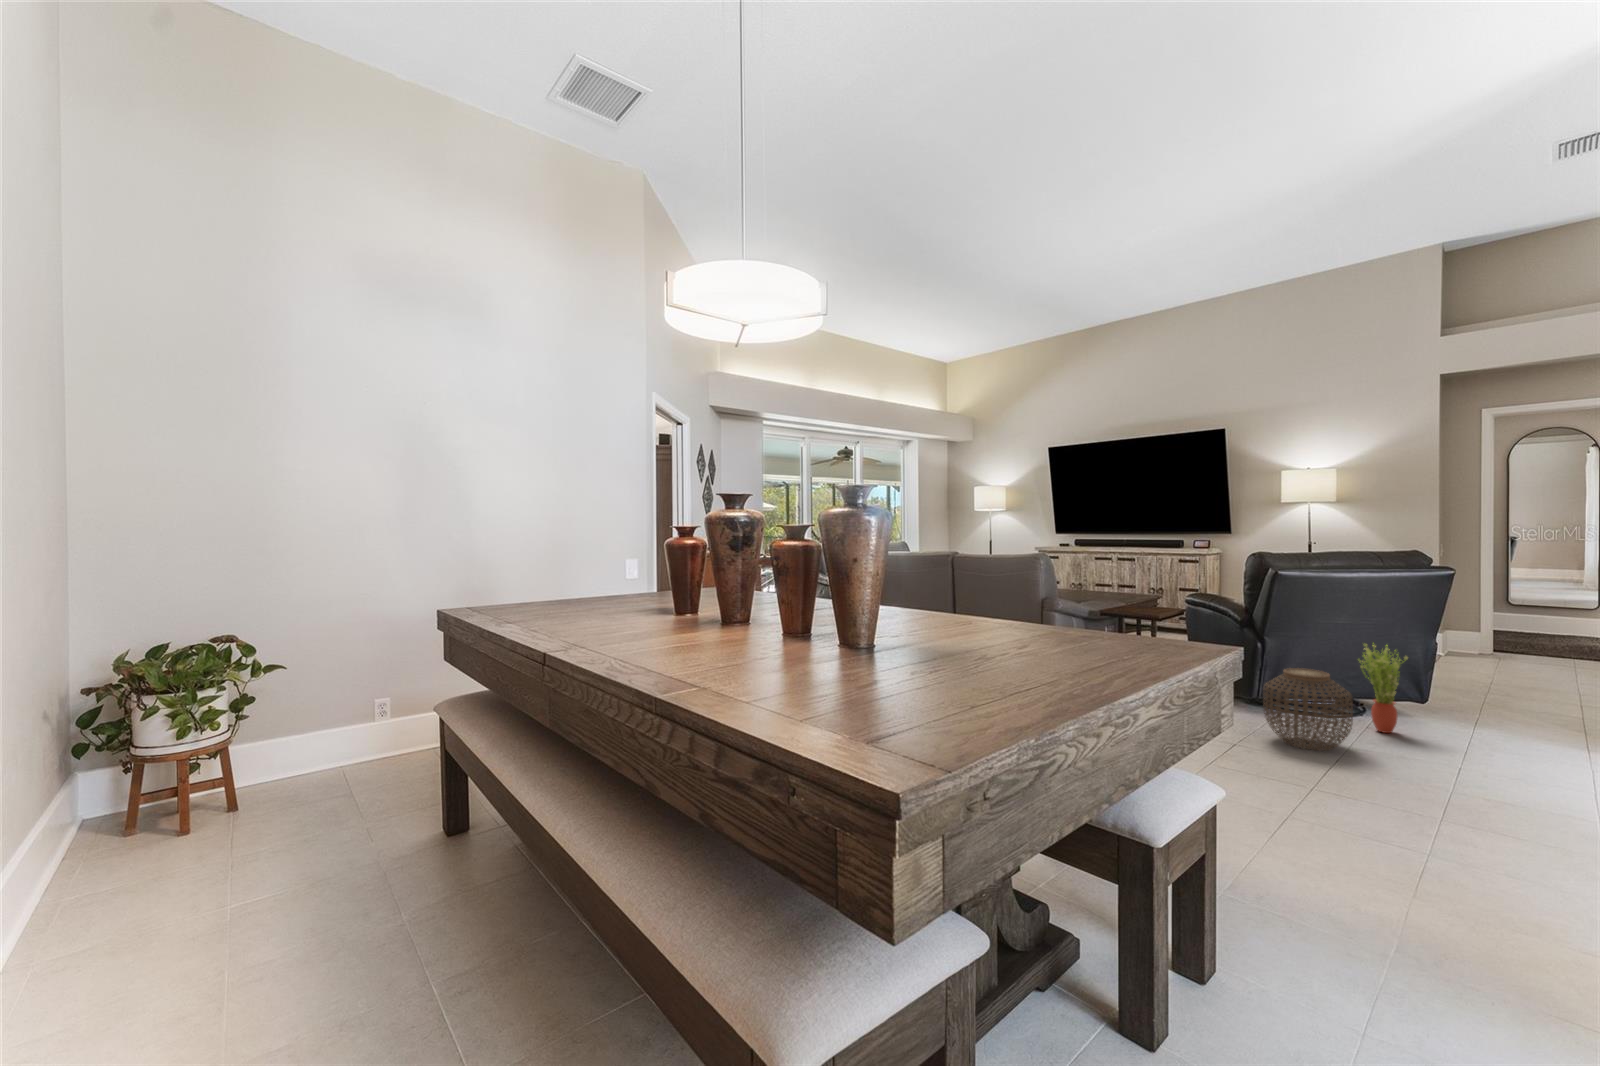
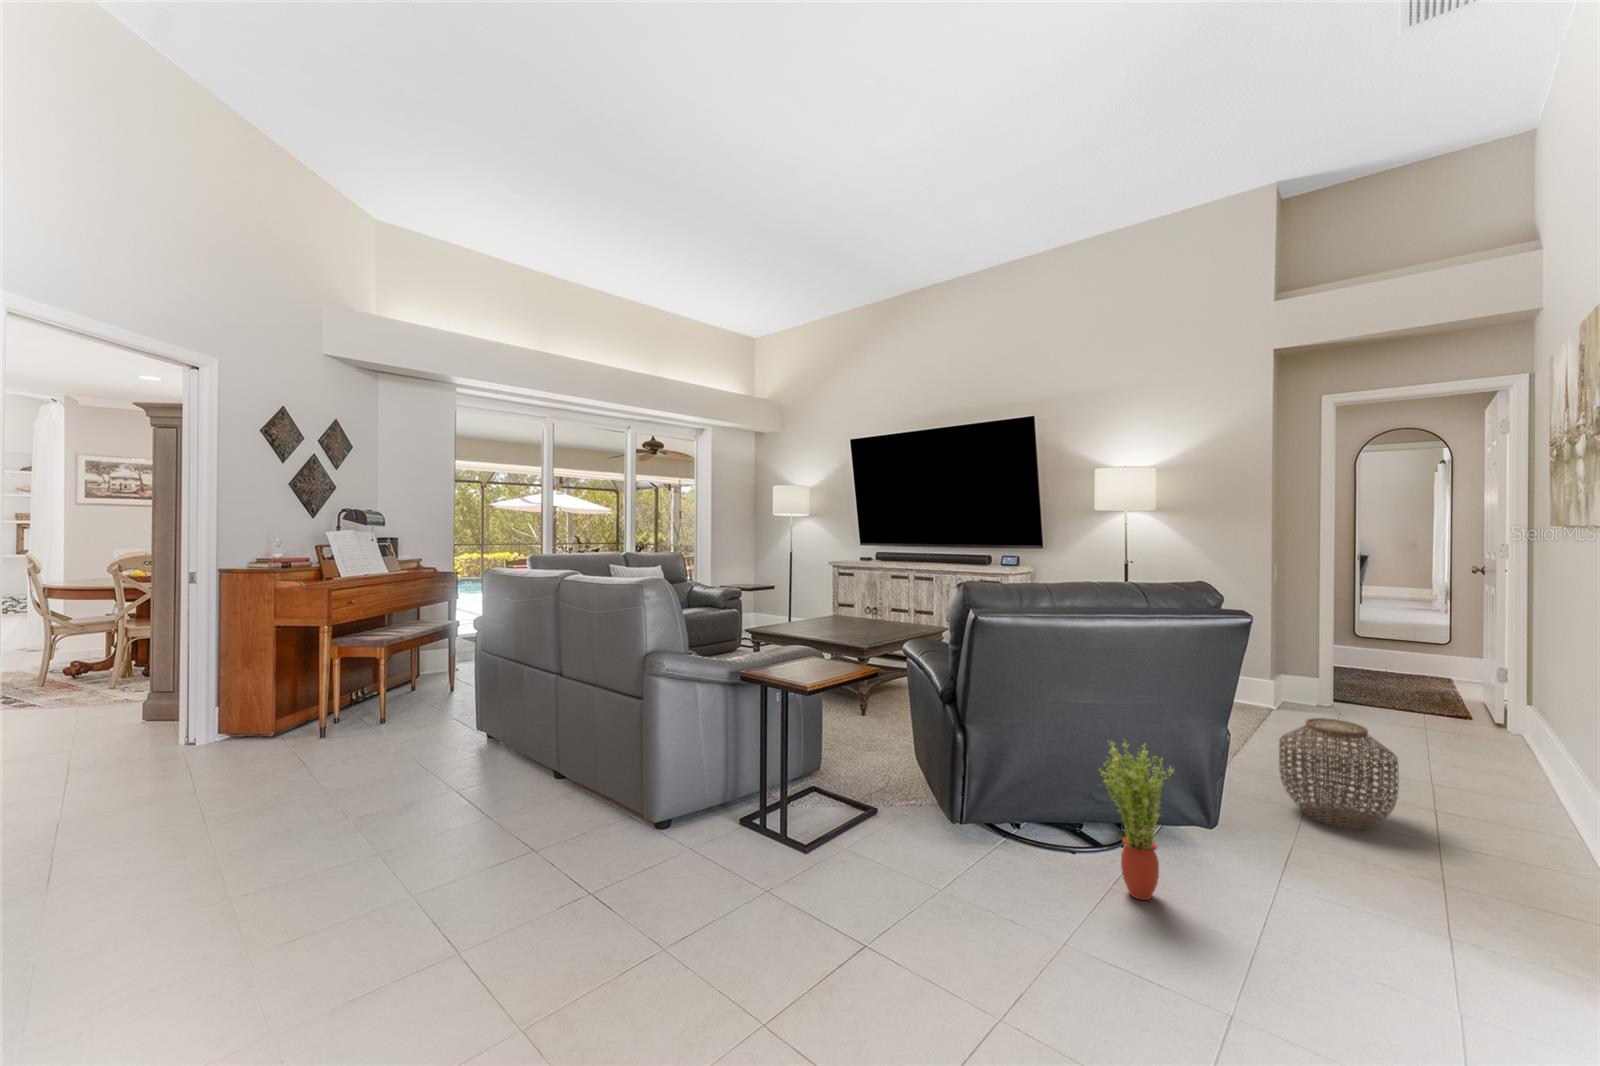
woven basket: present [1264,668,1353,751] -> present [1279,718,1399,830]

